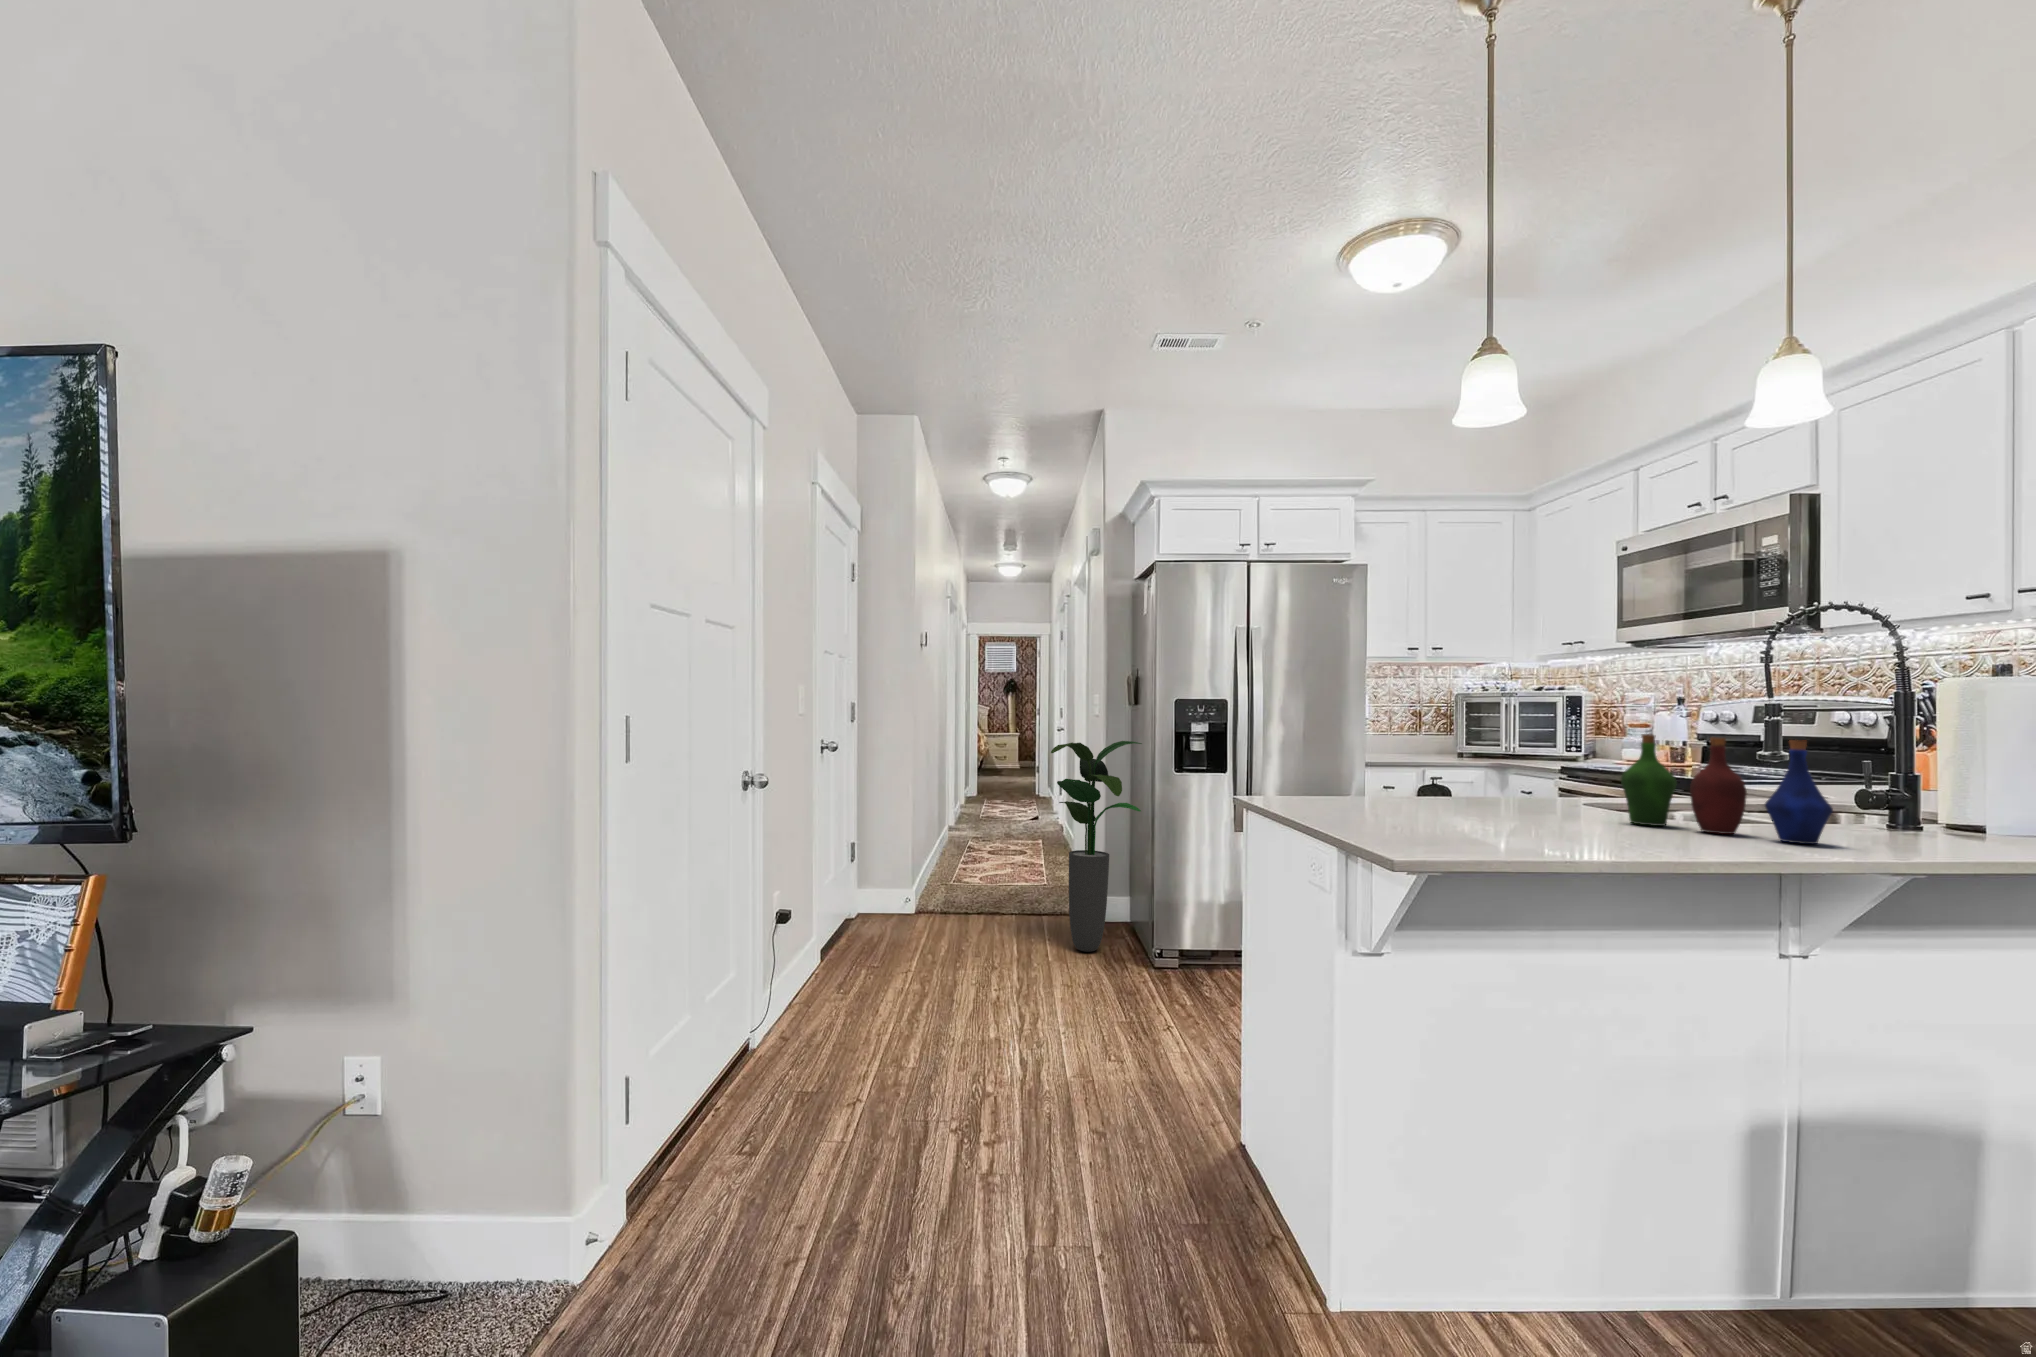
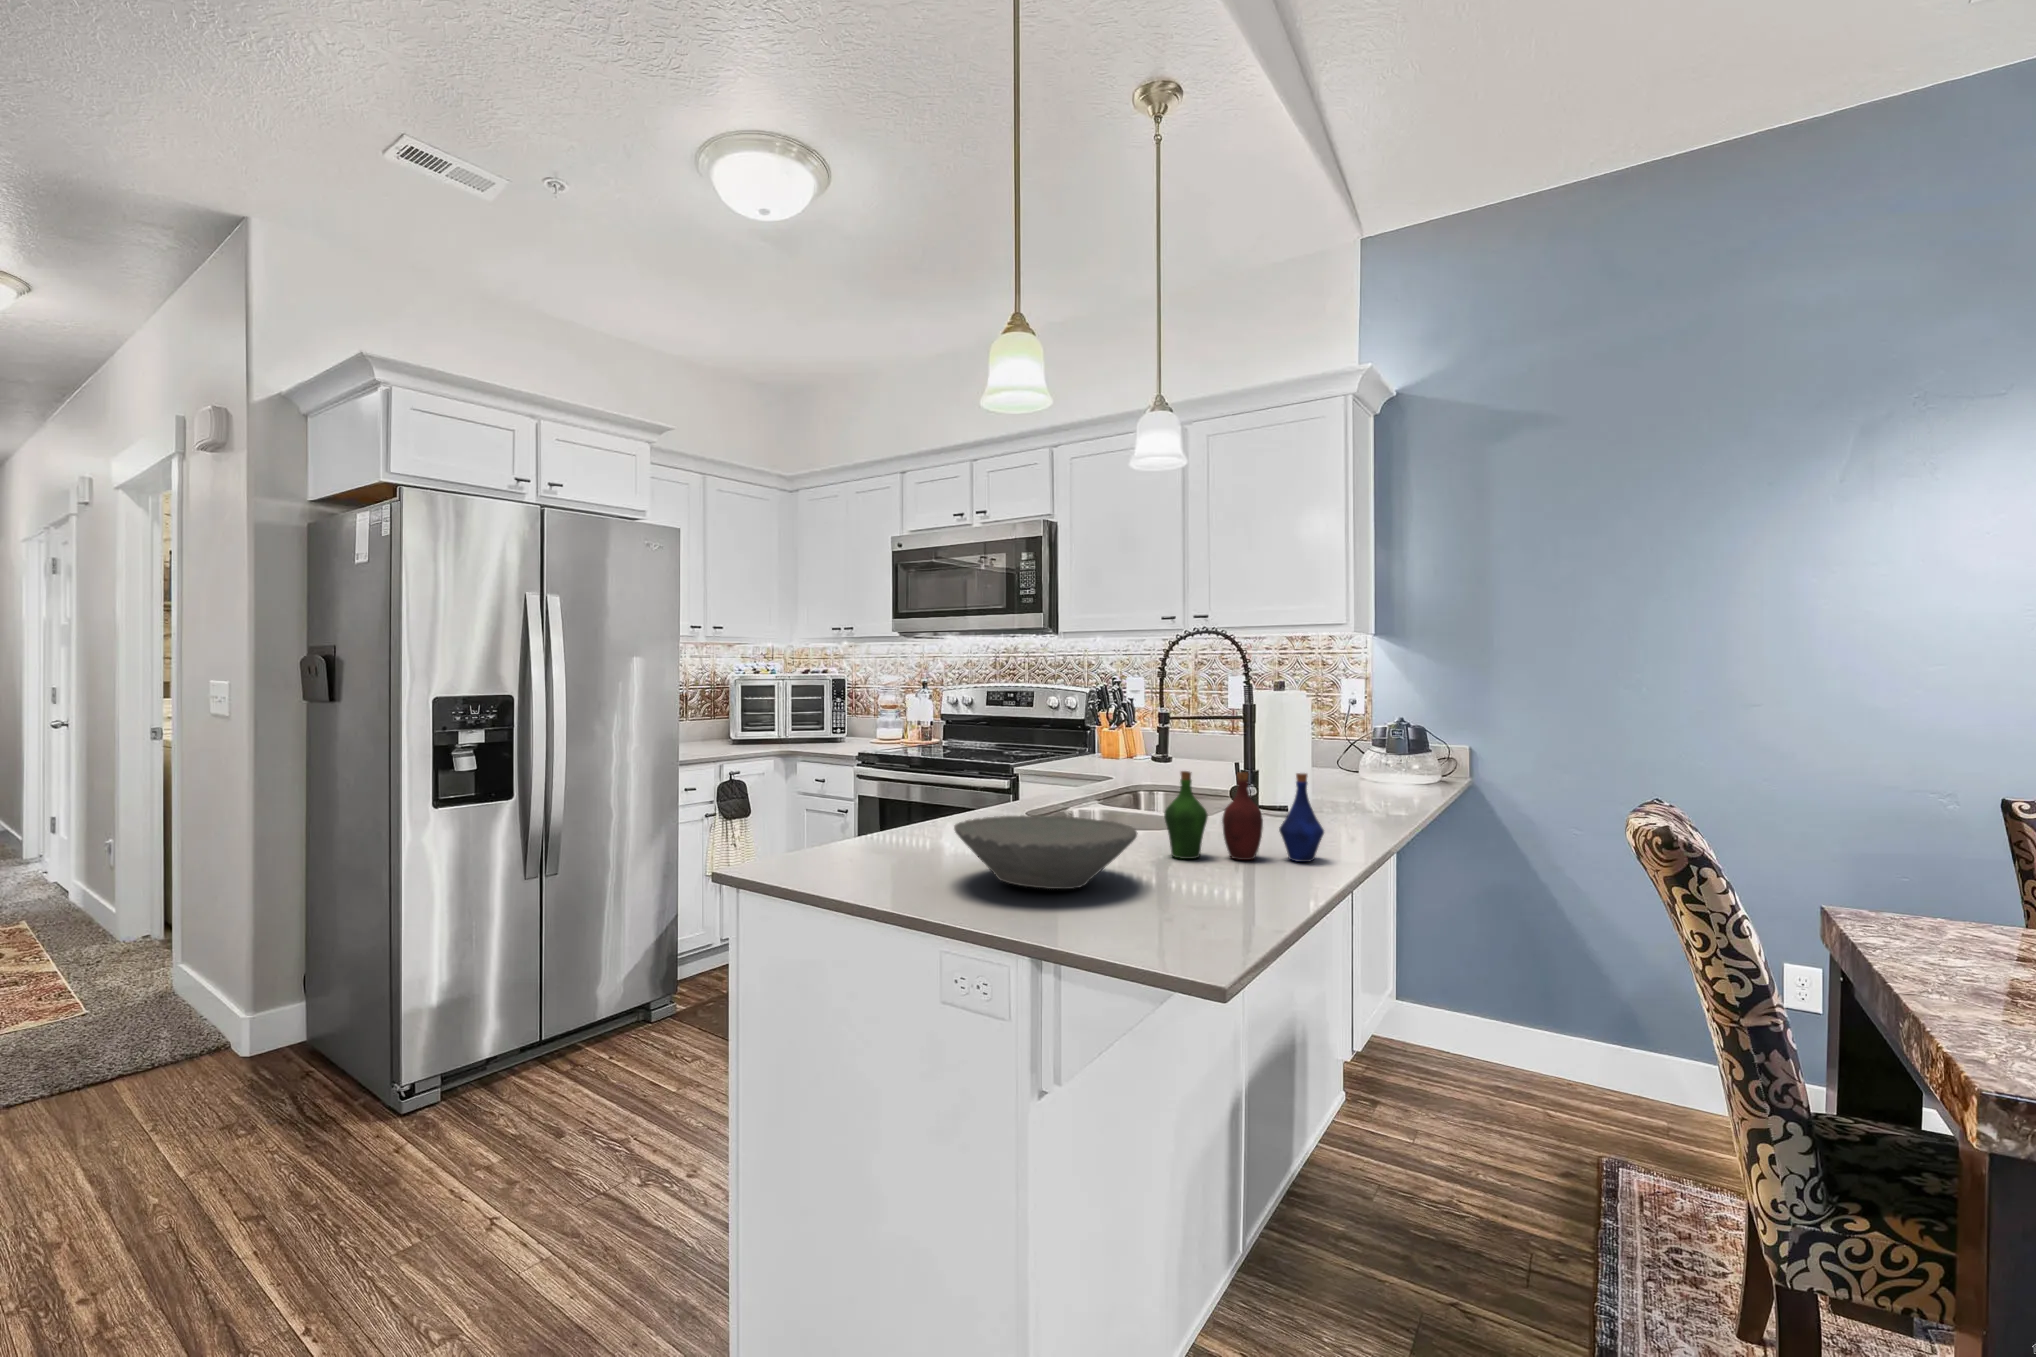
potted plant: present [1051,741,1142,952] -> none [163,776,356,1134]
bowl: none [1352,757,1529,816] -> present [954,815,1138,889]

